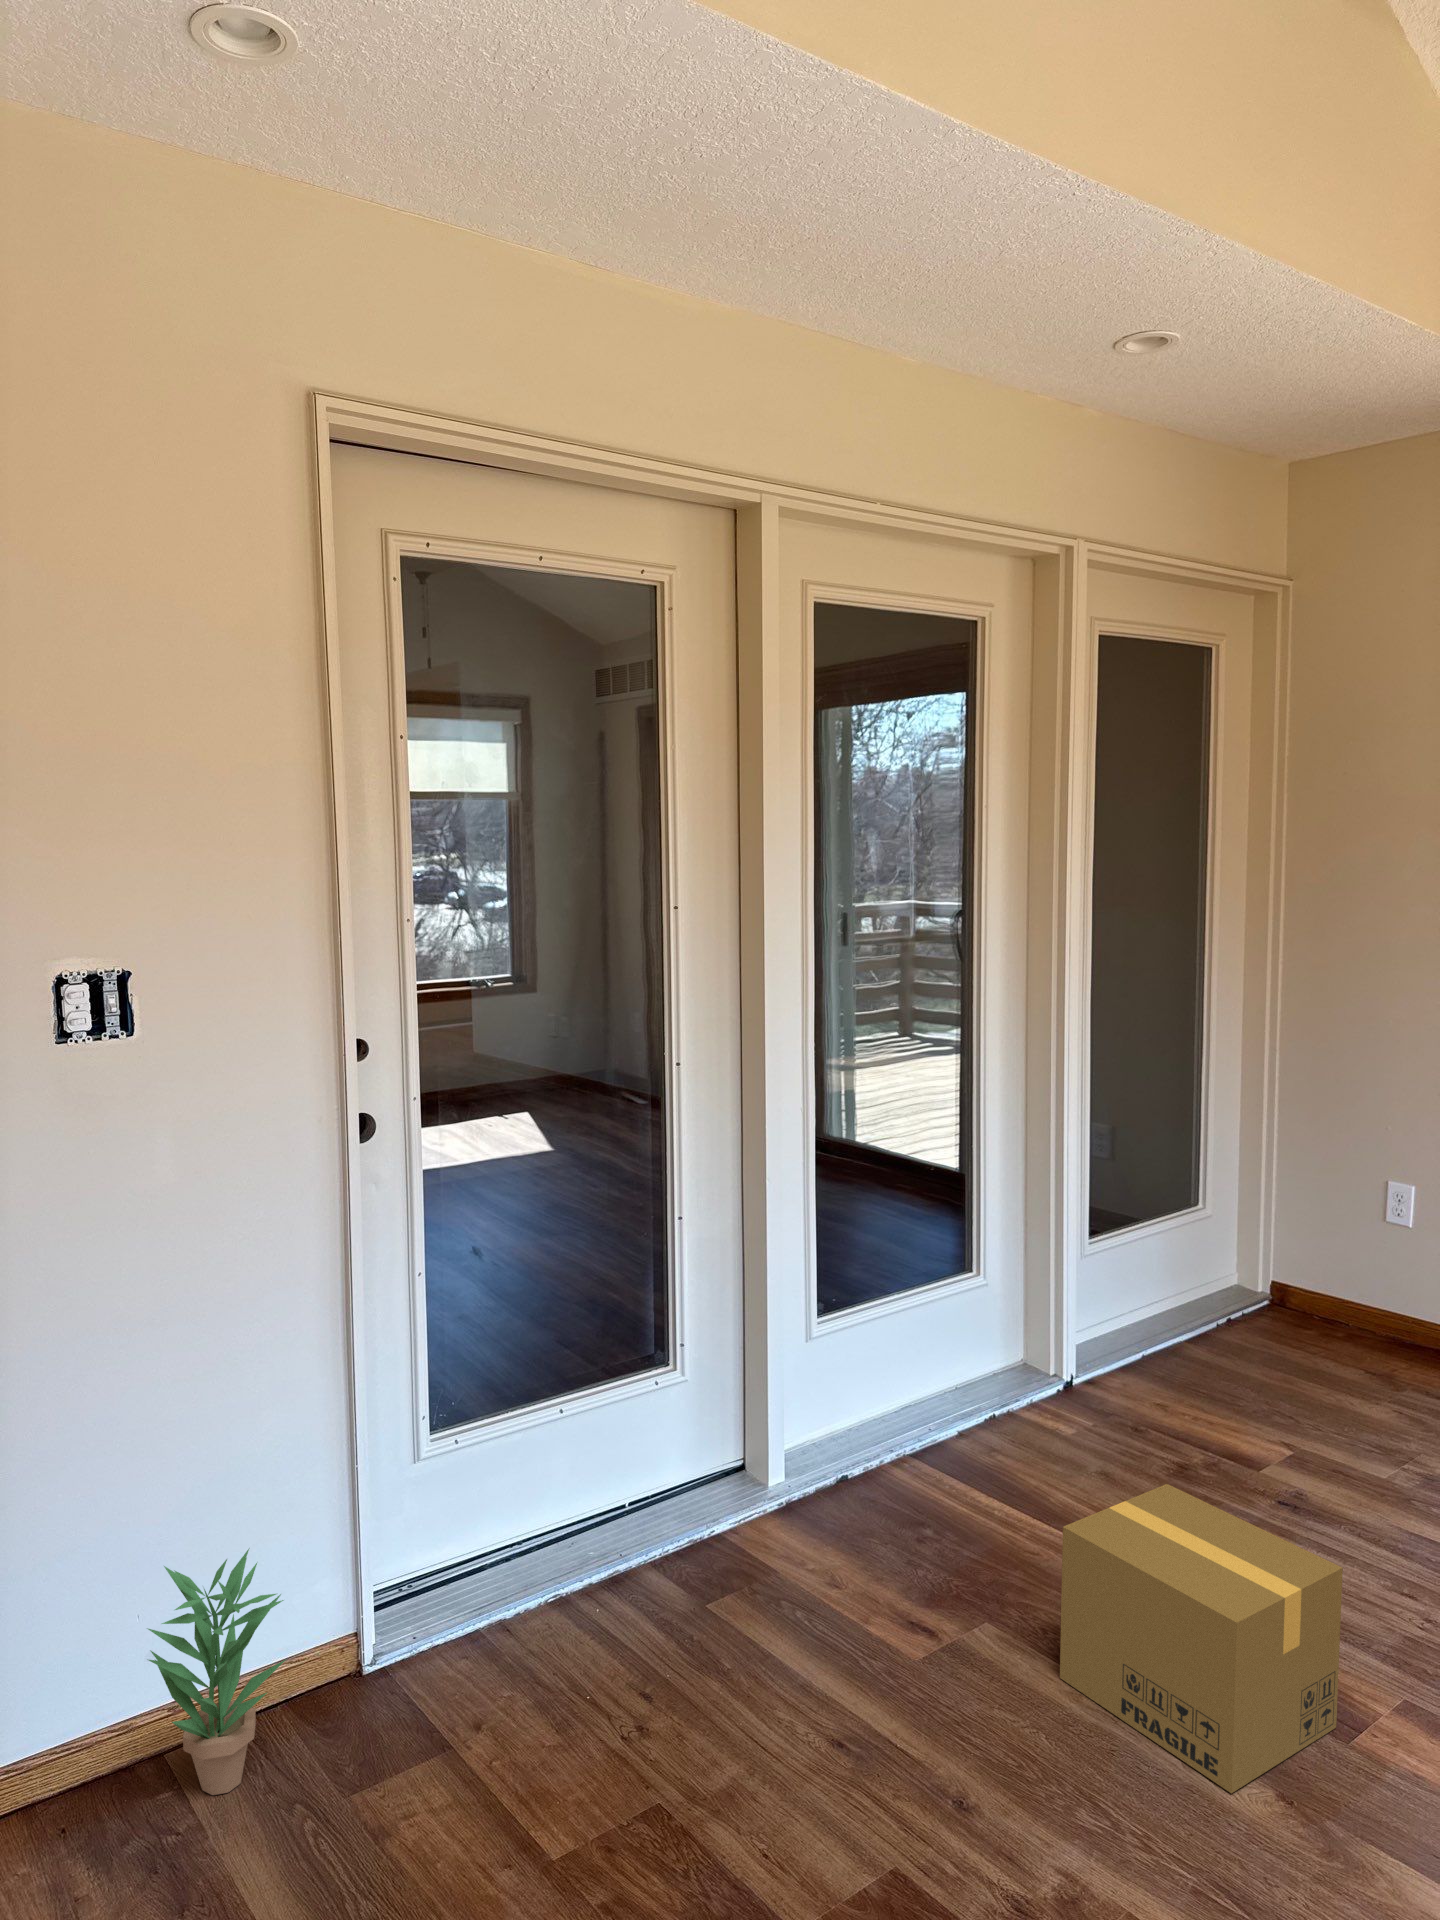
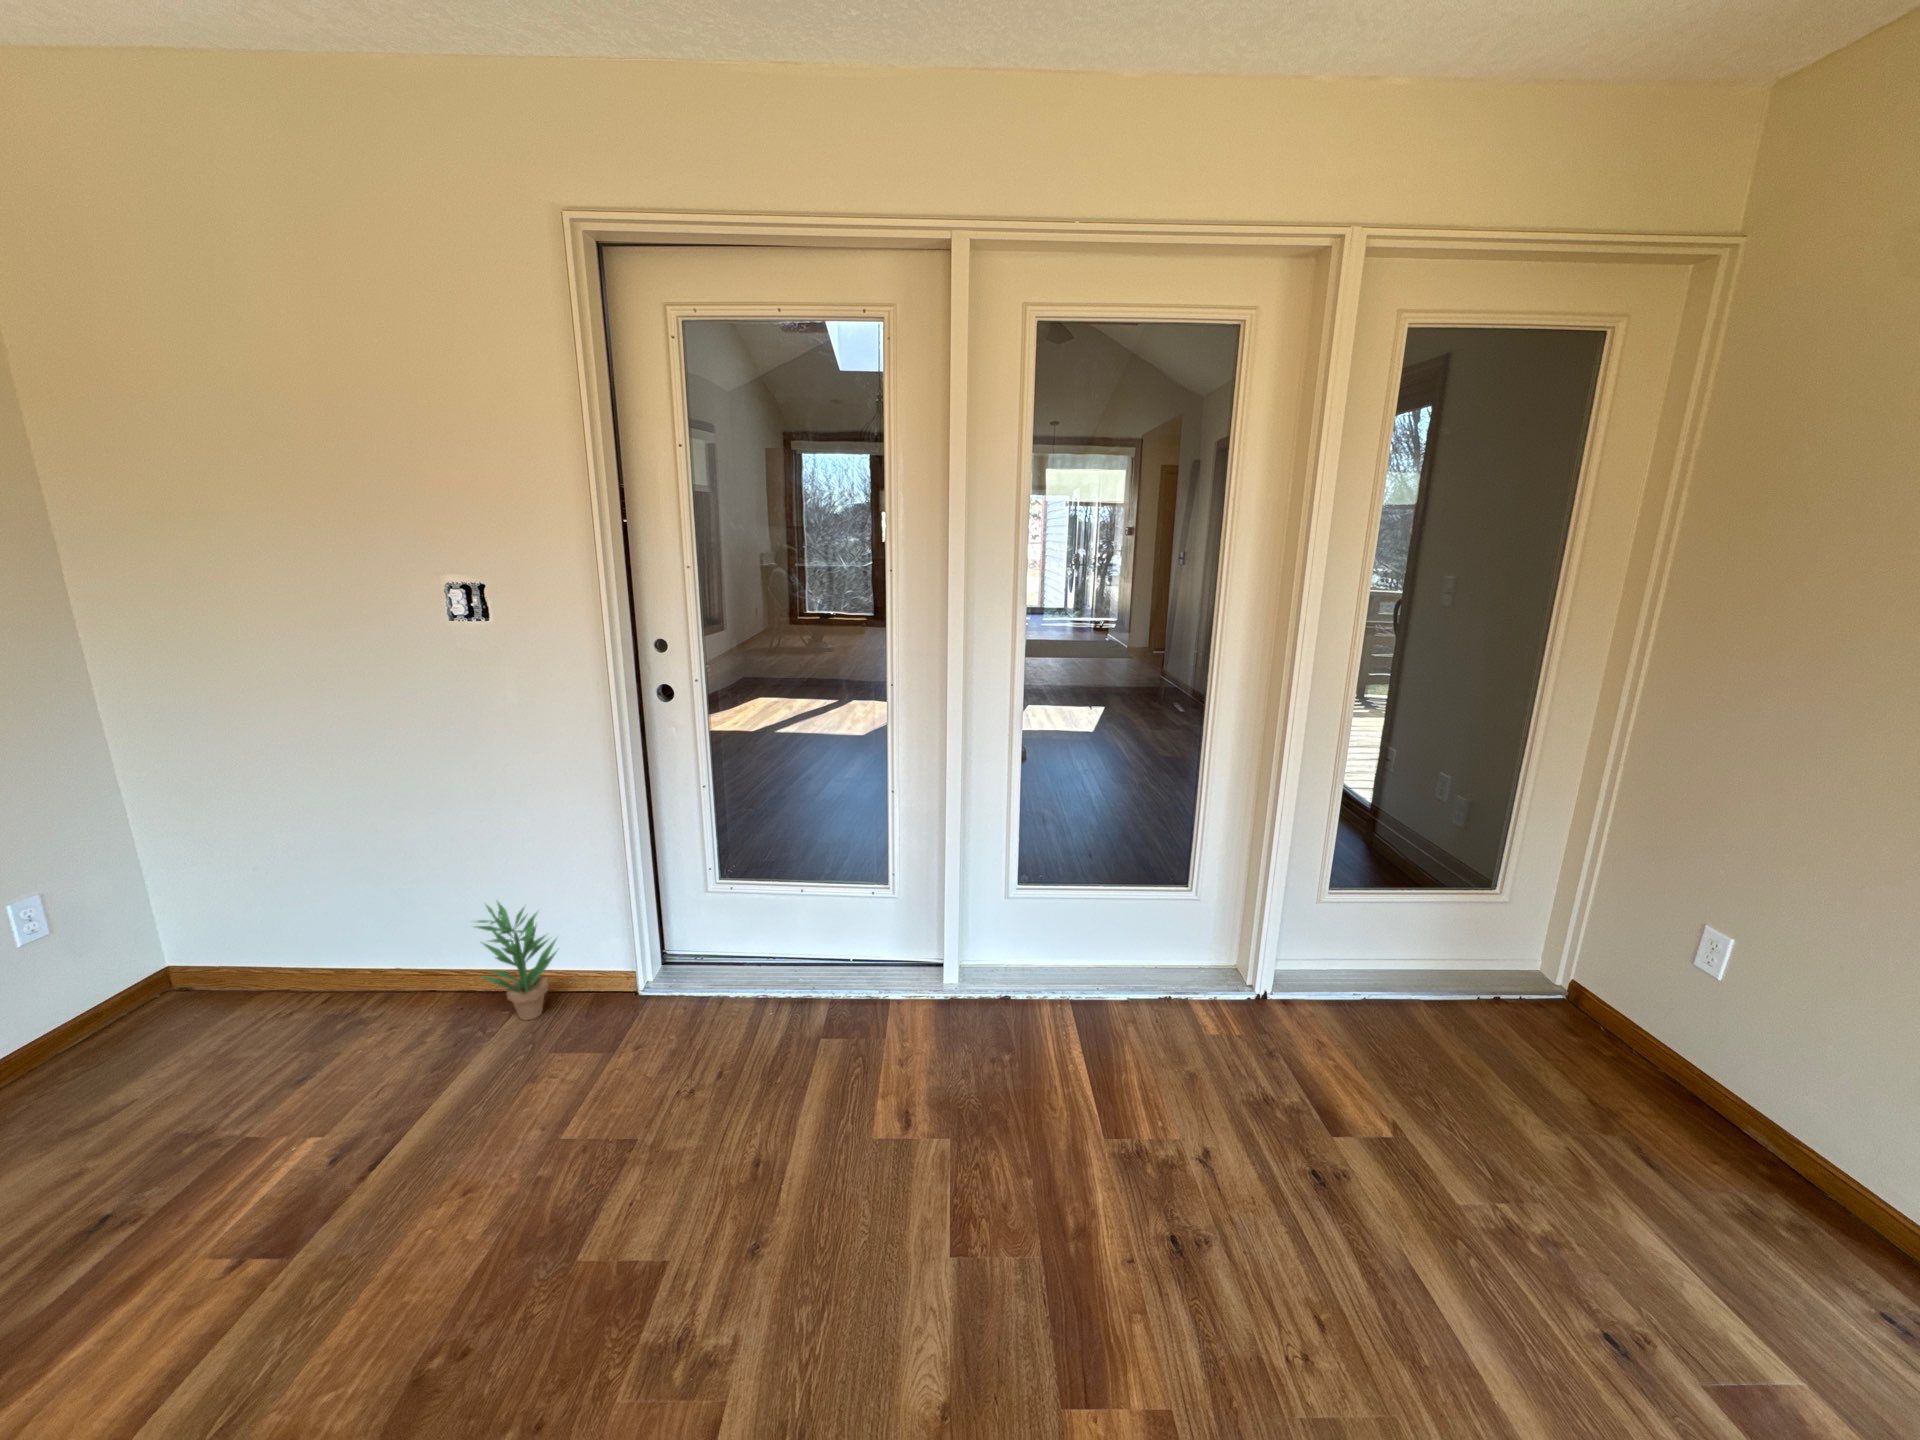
cardboard box: present [1060,1484,1343,1793] -> none [914,1096,1084,1391]

